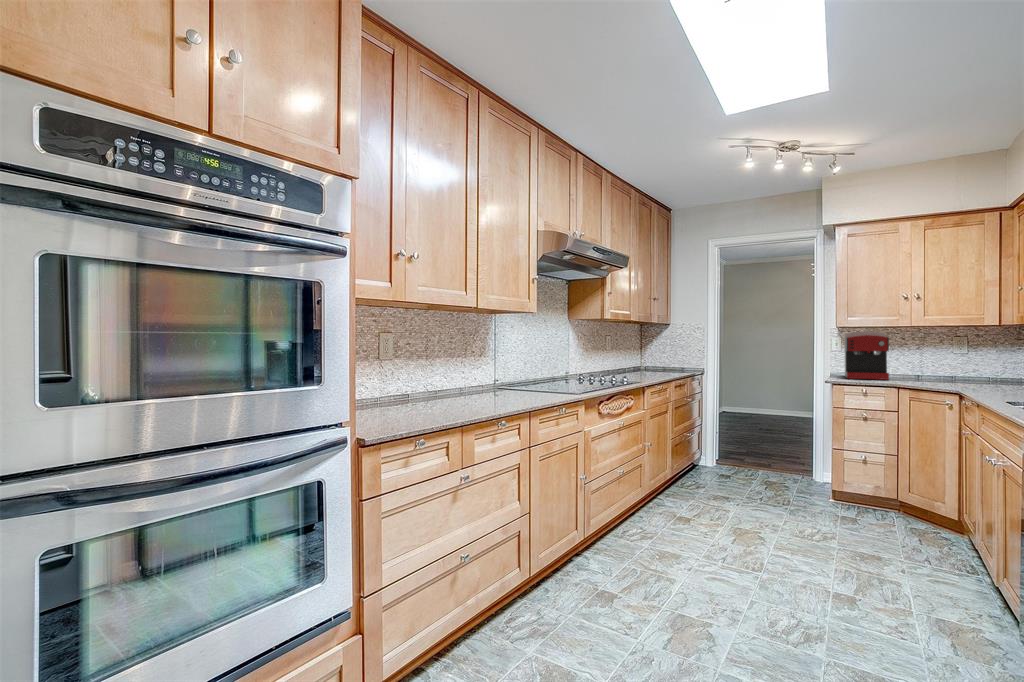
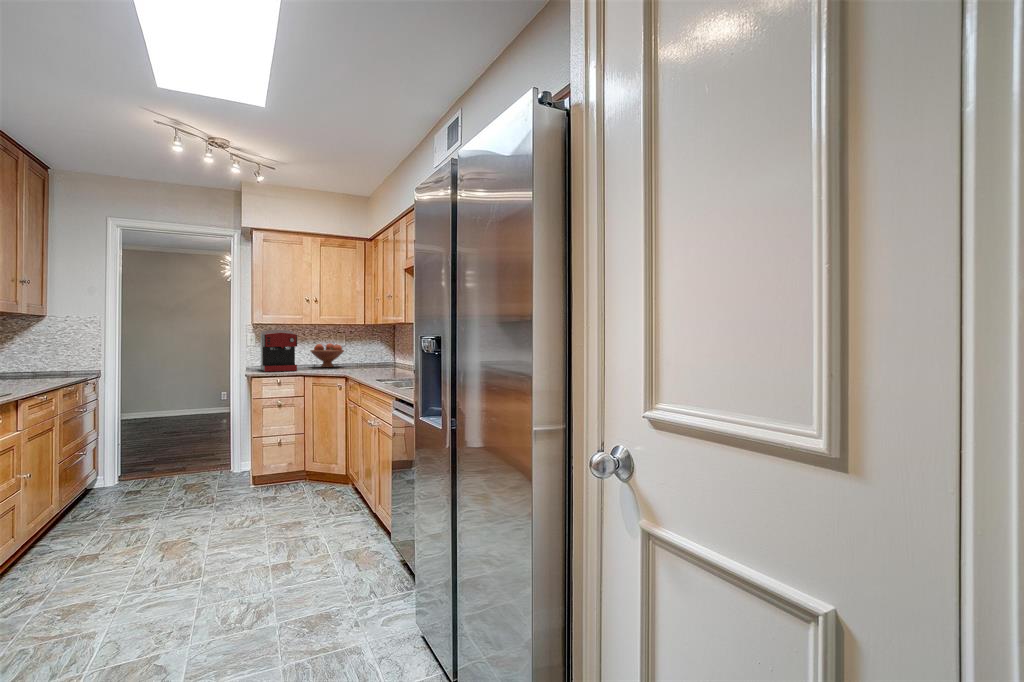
fruit bowl: none [910,348,964,378] -> present [310,343,344,367]

